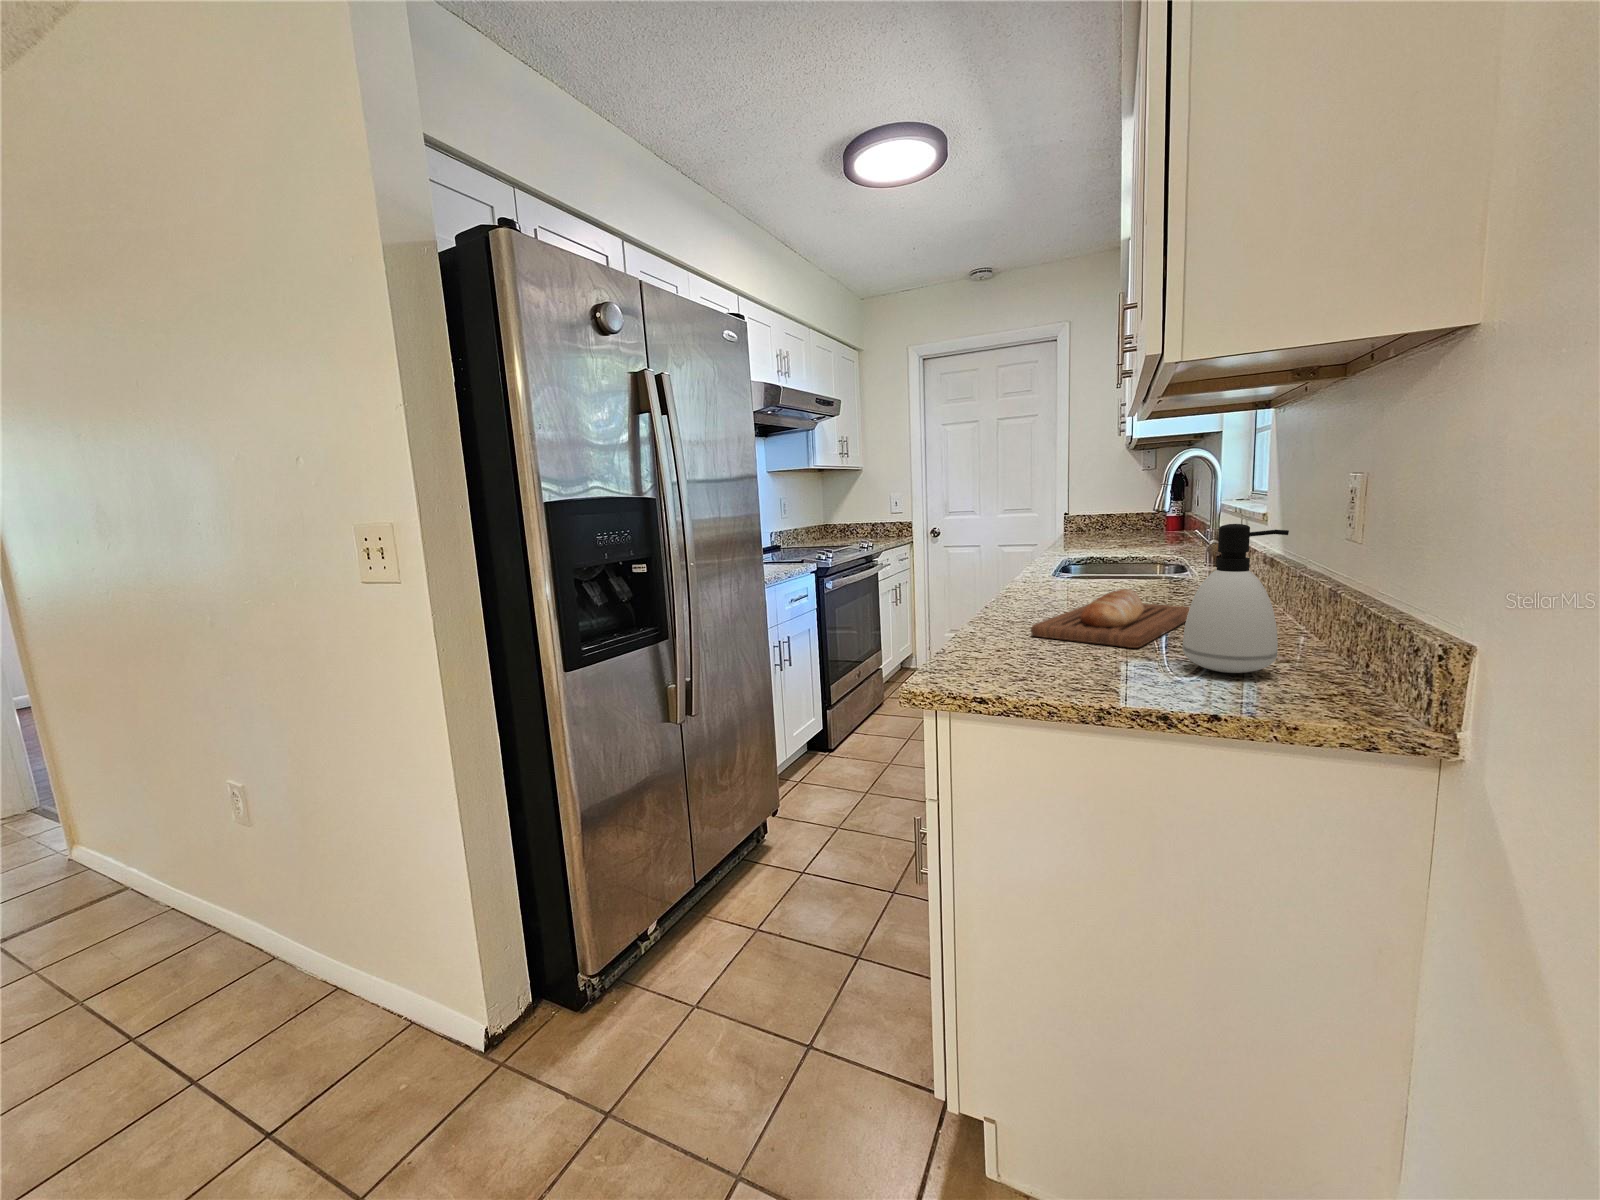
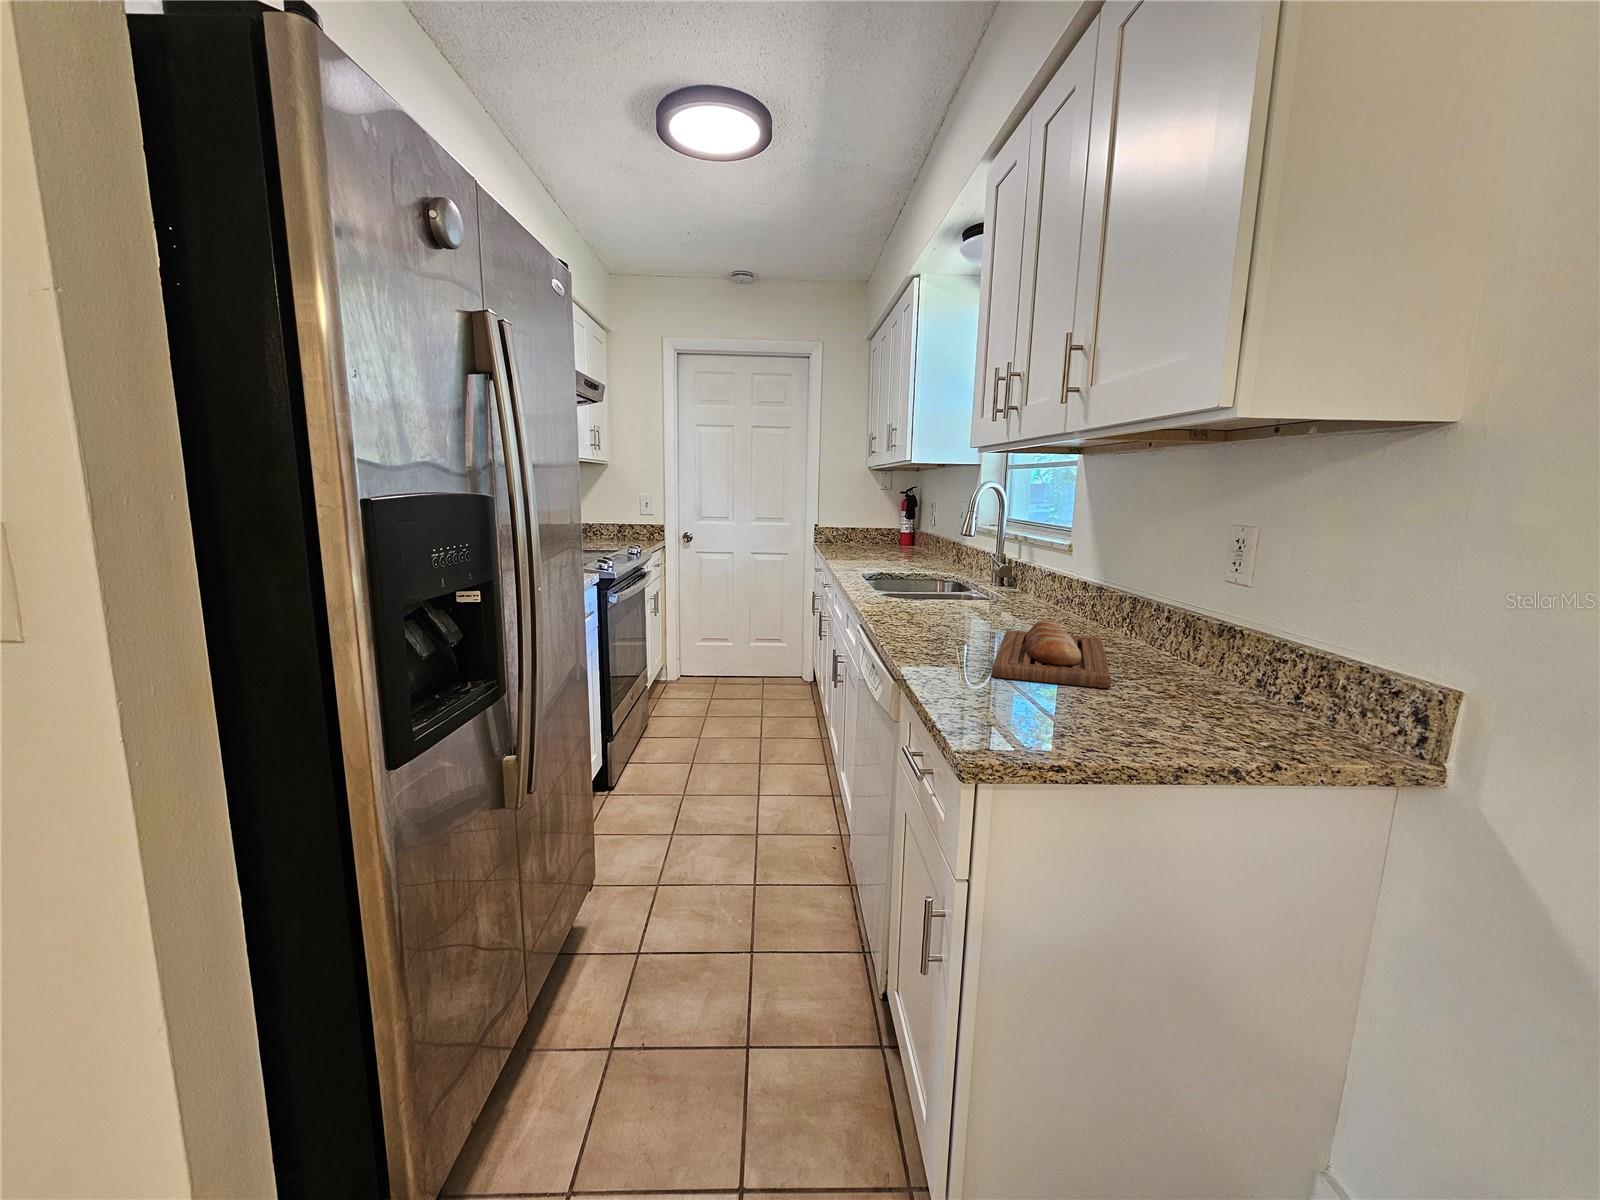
soap dispenser: present [1183,524,1289,673] -> none [1174,572,1276,714]

